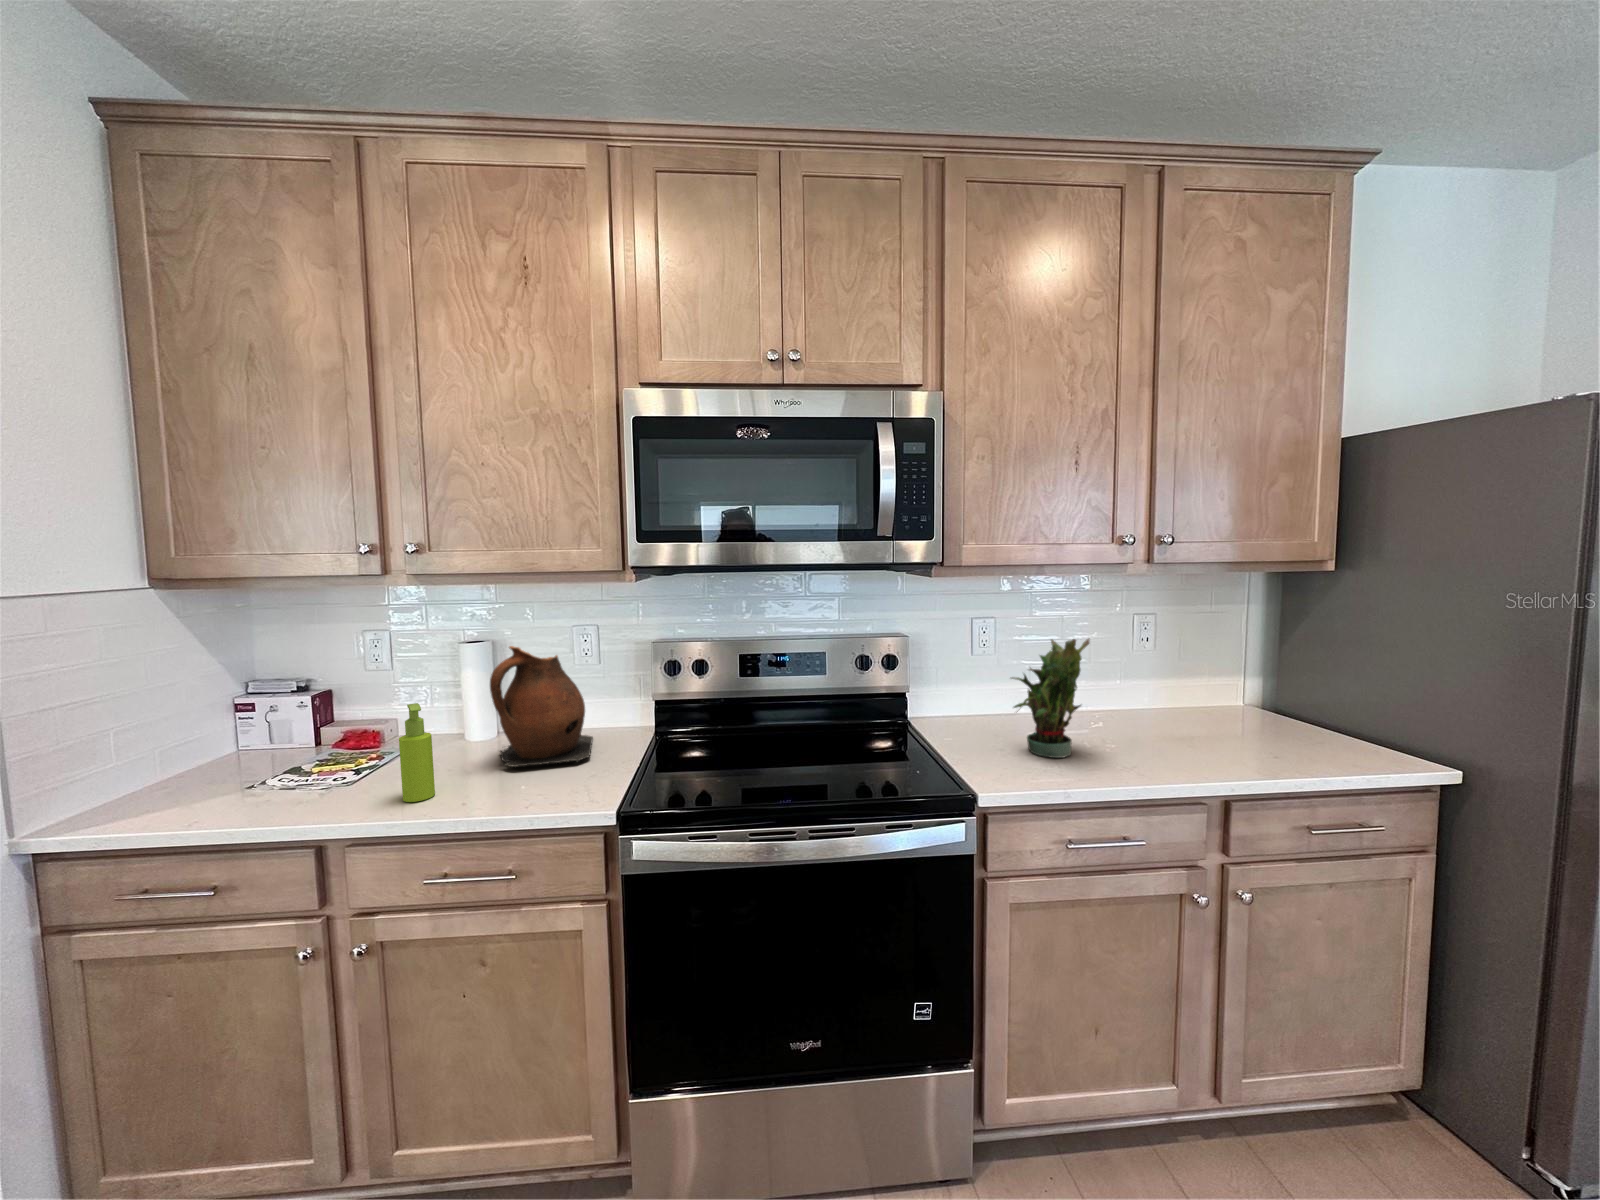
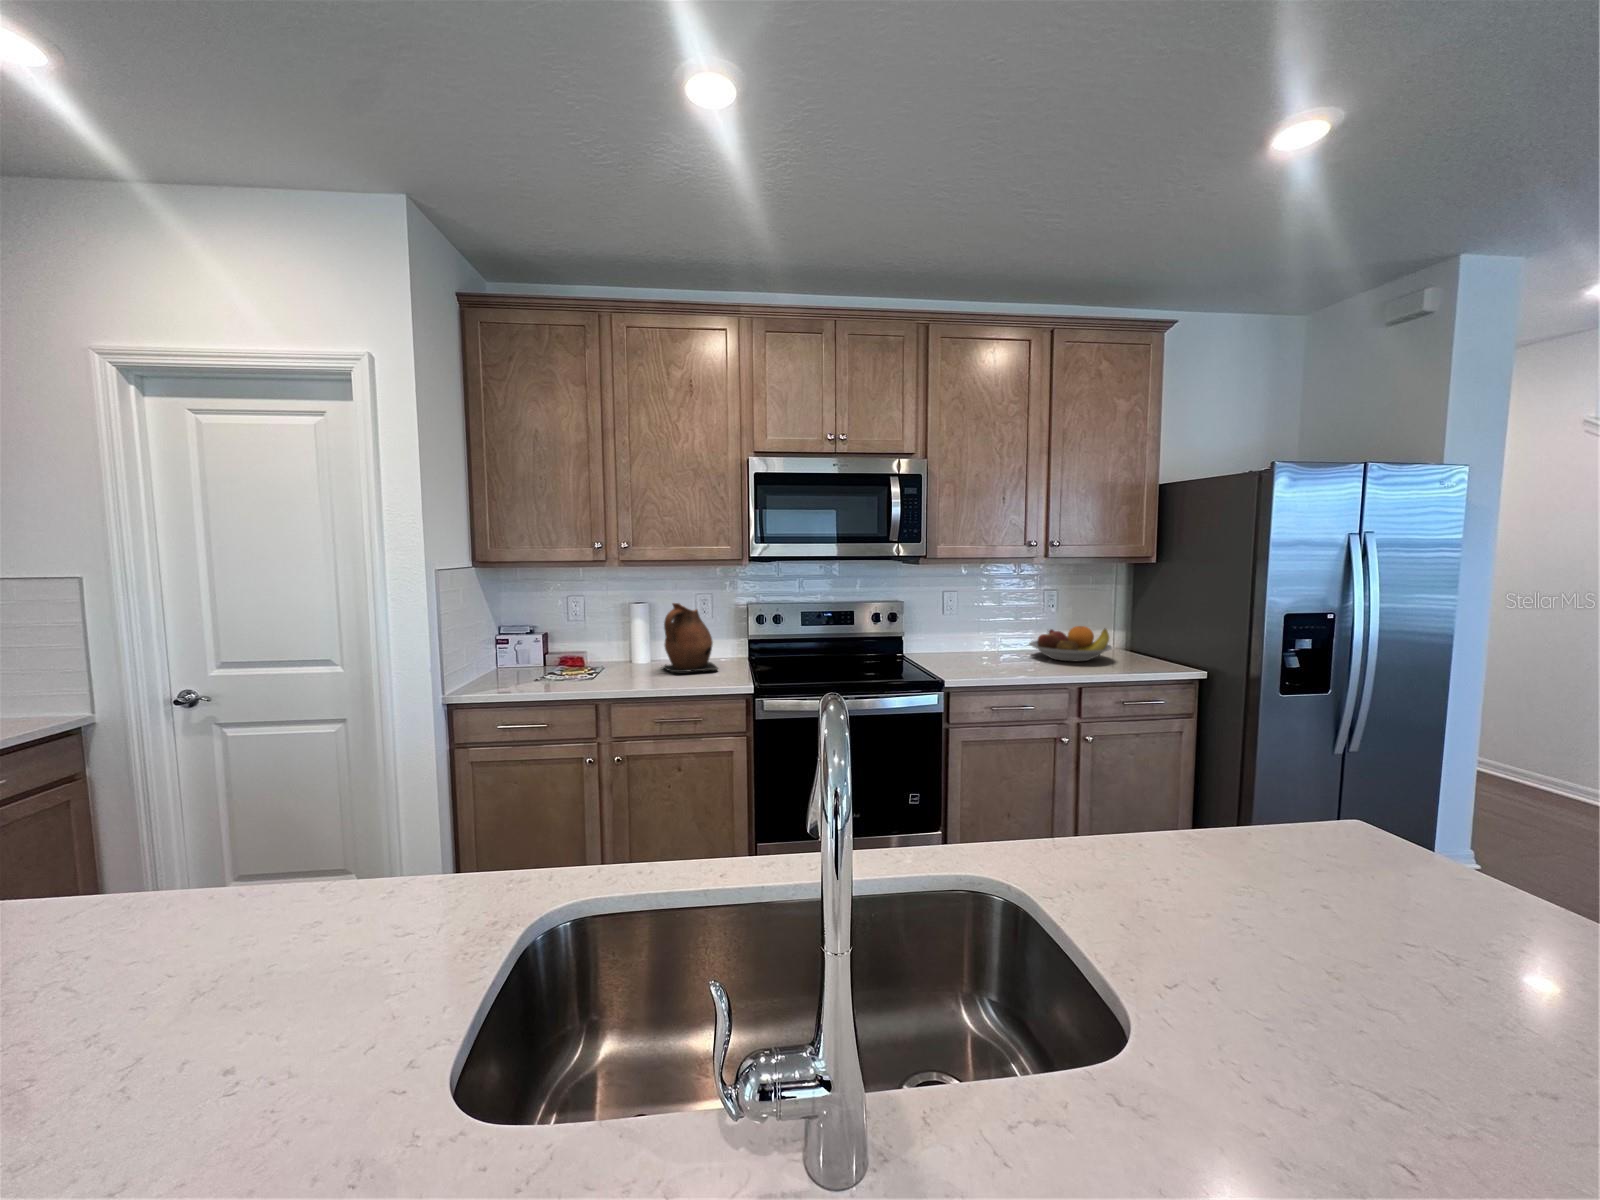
potted plant: present [1012,639,1089,758] -> none [964,599,1010,669]
fruit bowl: none [1112,676,1263,737] -> present [1029,626,1112,661]
soap dispenser: present [399,703,435,802] -> none [627,631,644,685]

